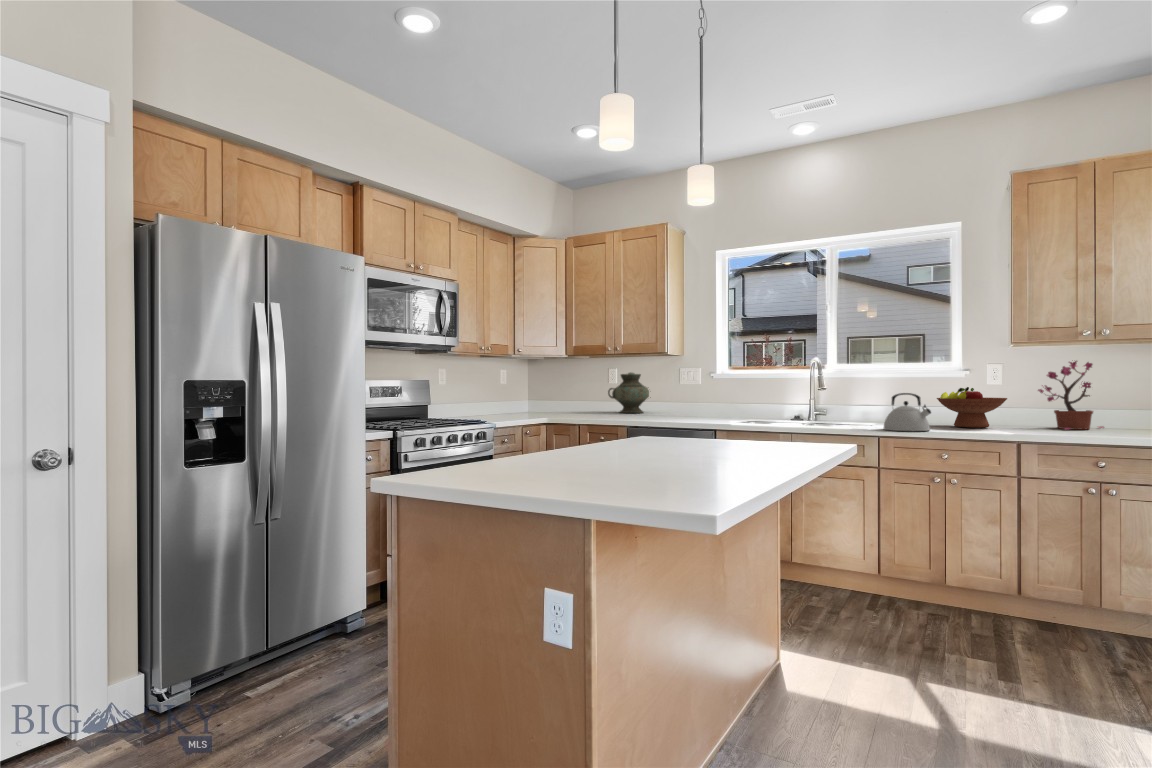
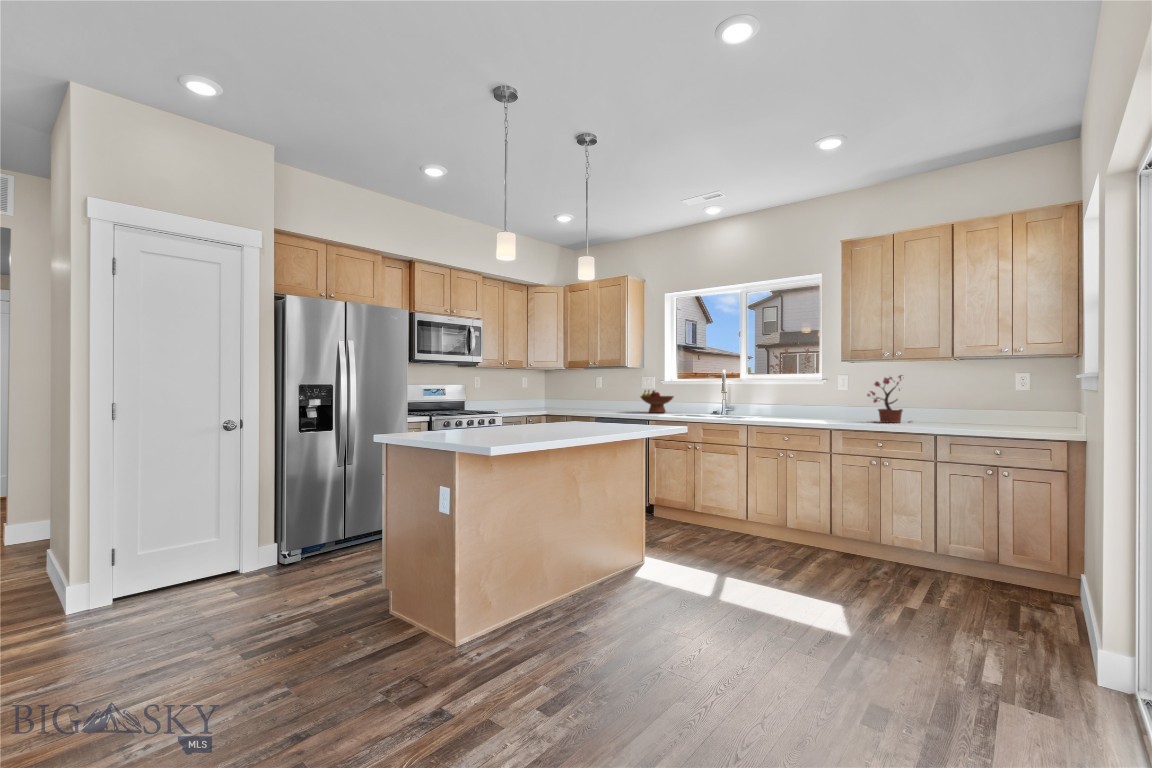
vase: present [608,372,649,413] -> none [593,380,628,409]
fruit bowl: present [937,387,1007,428] -> present [641,390,674,413]
kettle: present [884,393,931,431] -> none [750,396,780,422]

